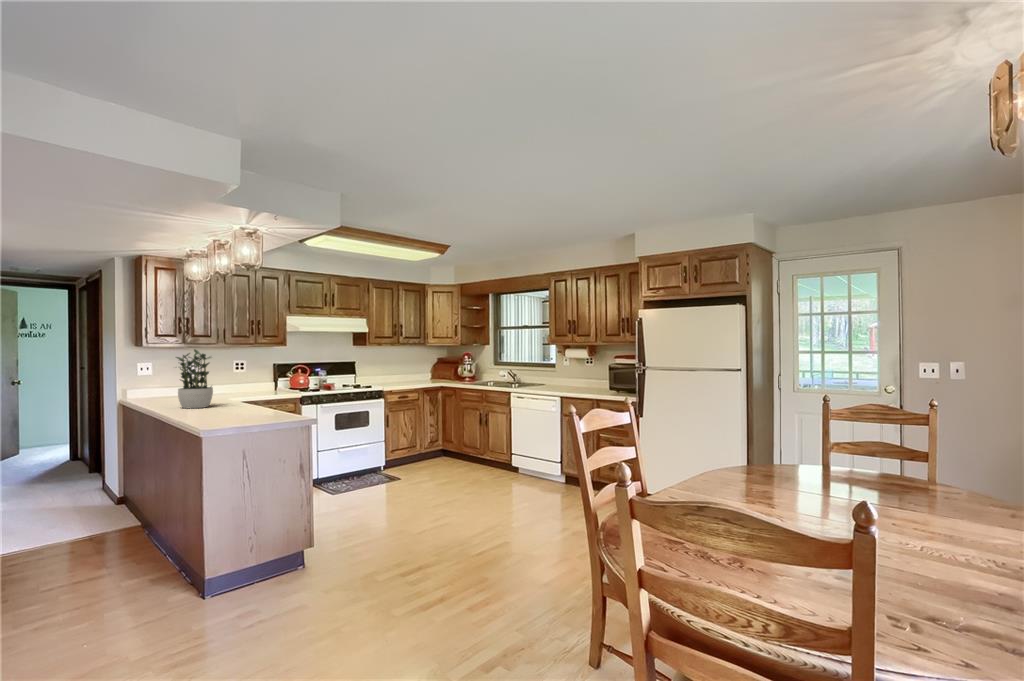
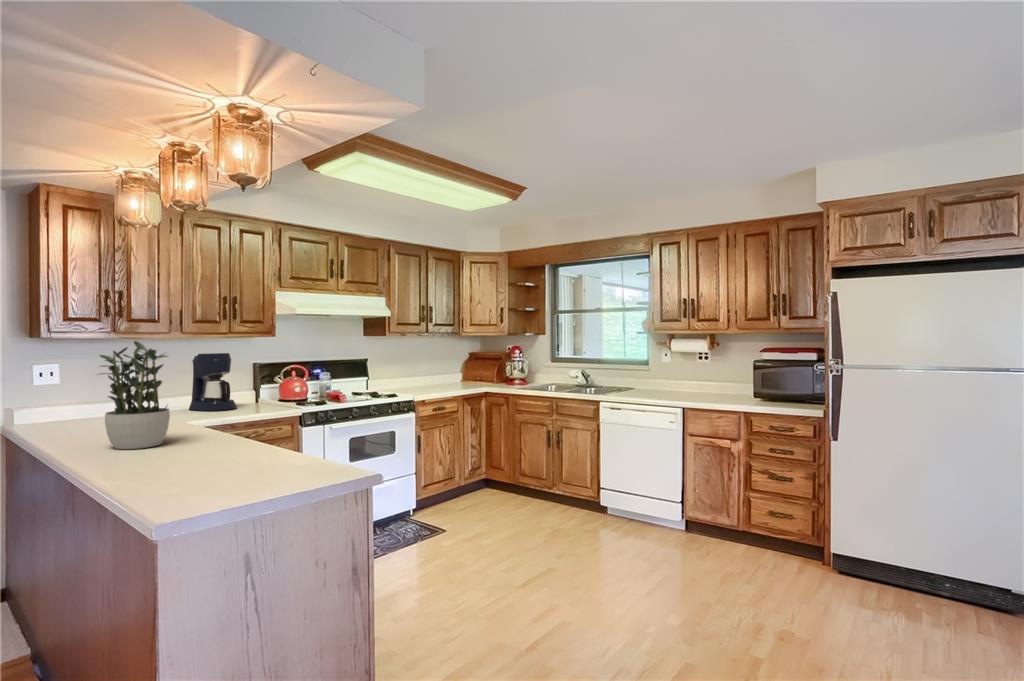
coffee maker: none [229,357,260,394] -> present [189,353,237,411]

